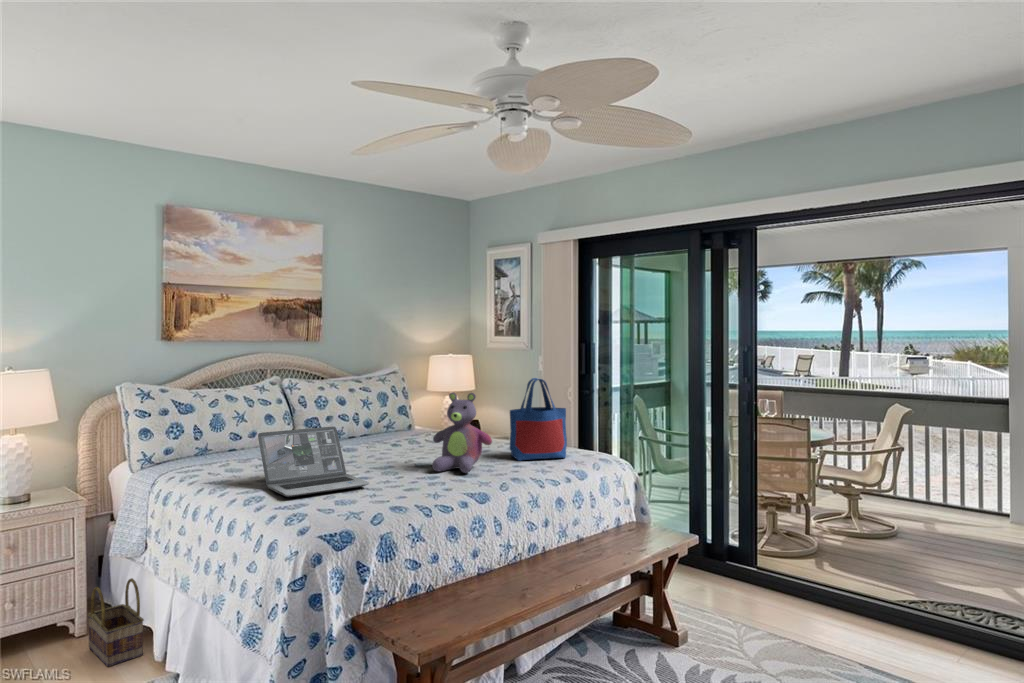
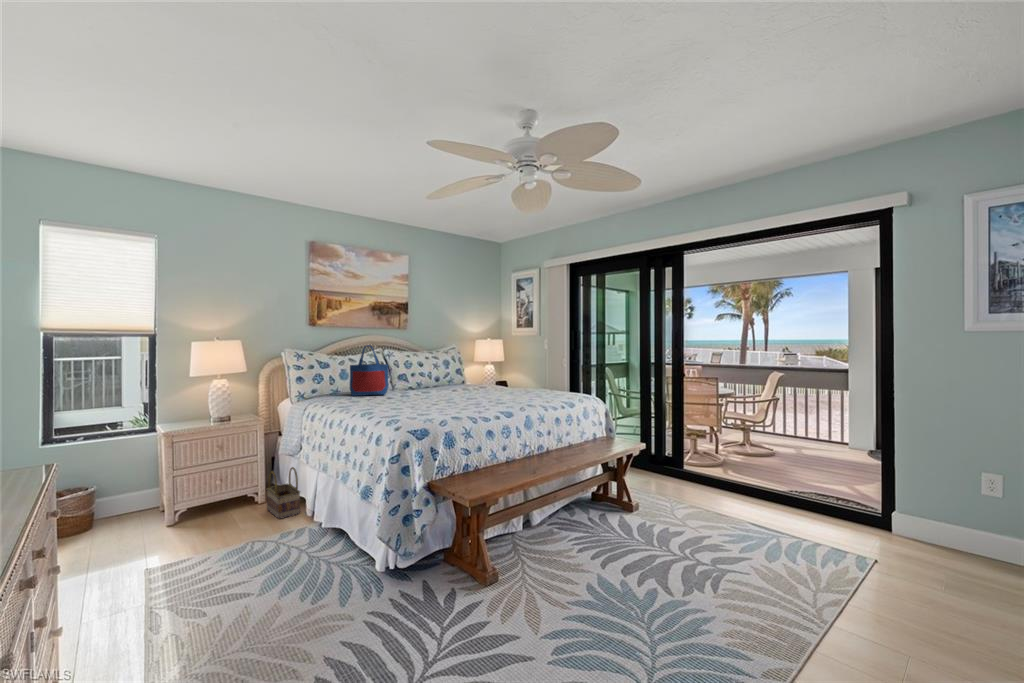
tote bag: present [510,378,567,461] -> present [350,346,388,396]
stuffed bear: present [432,393,492,473] -> none [477,354,514,403]
laptop: present [258,427,369,497] -> none [370,374,439,413]

